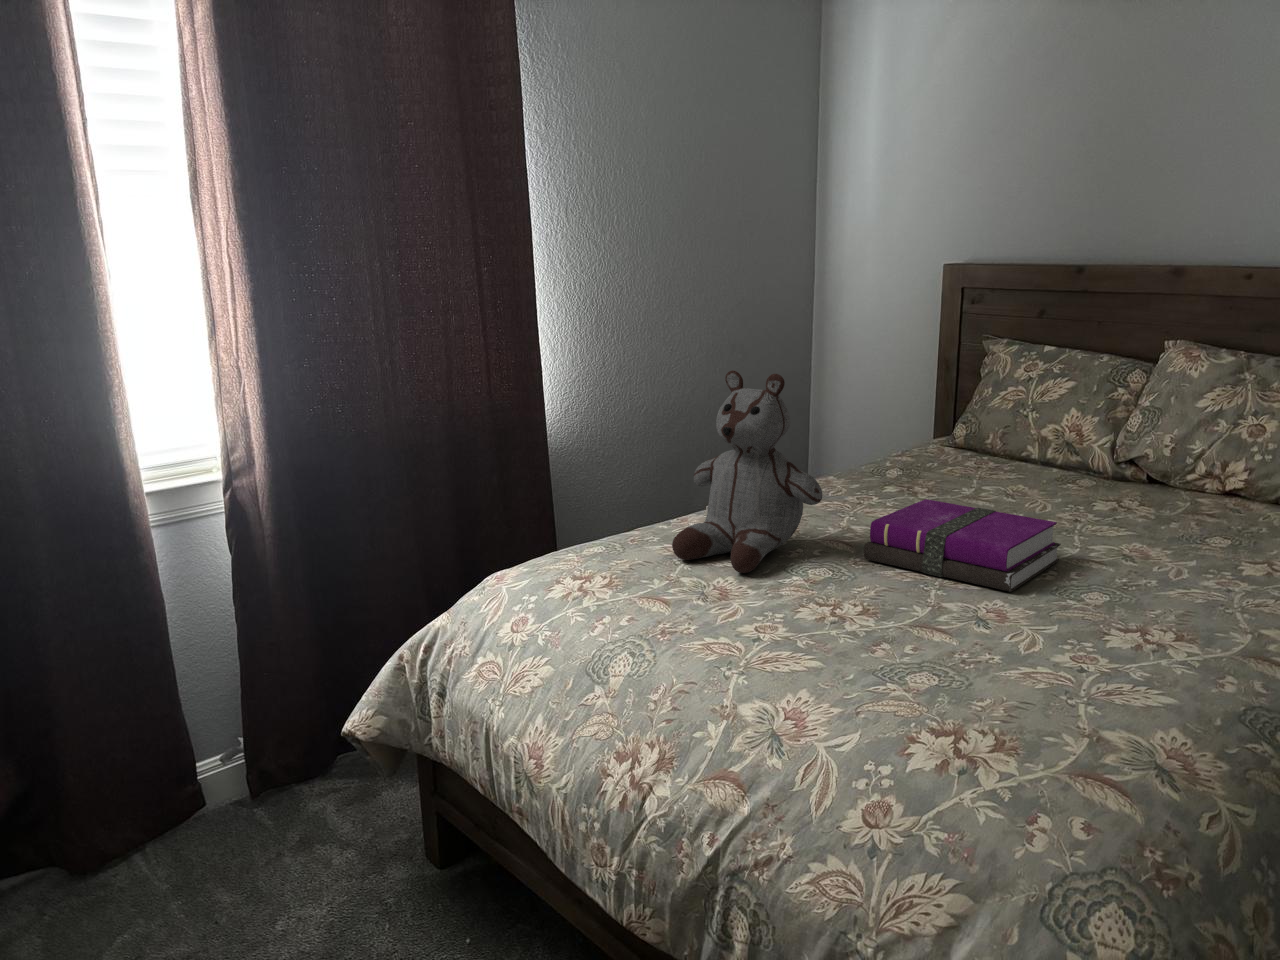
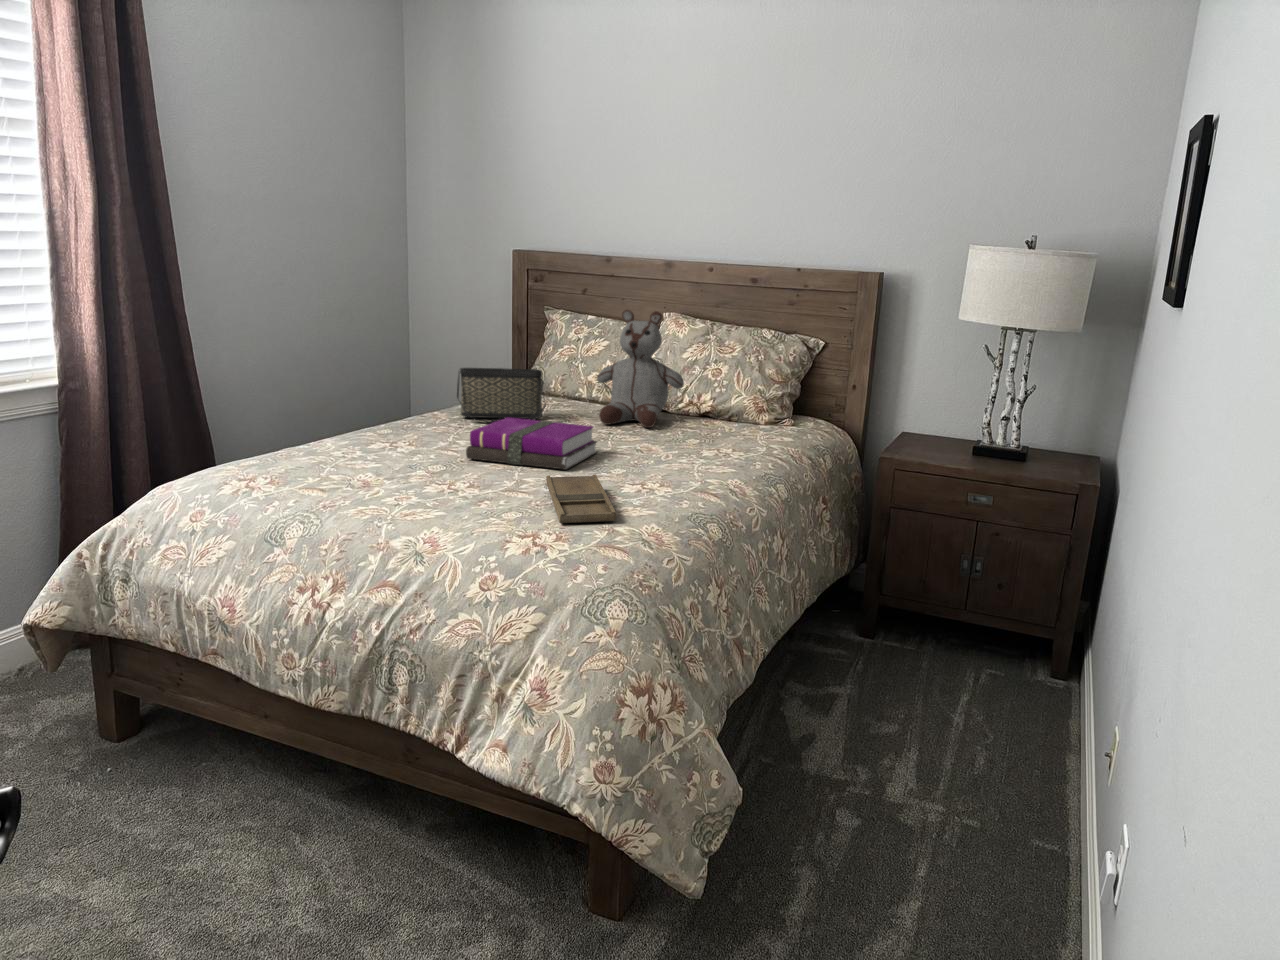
stuffed bear: present [672,370,822,573] -> present [597,310,684,428]
handbag: none [859,420,981,499] -> present [457,368,546,423]
tray: none [980,611,1100,716] -> present [546,475,616,523]

